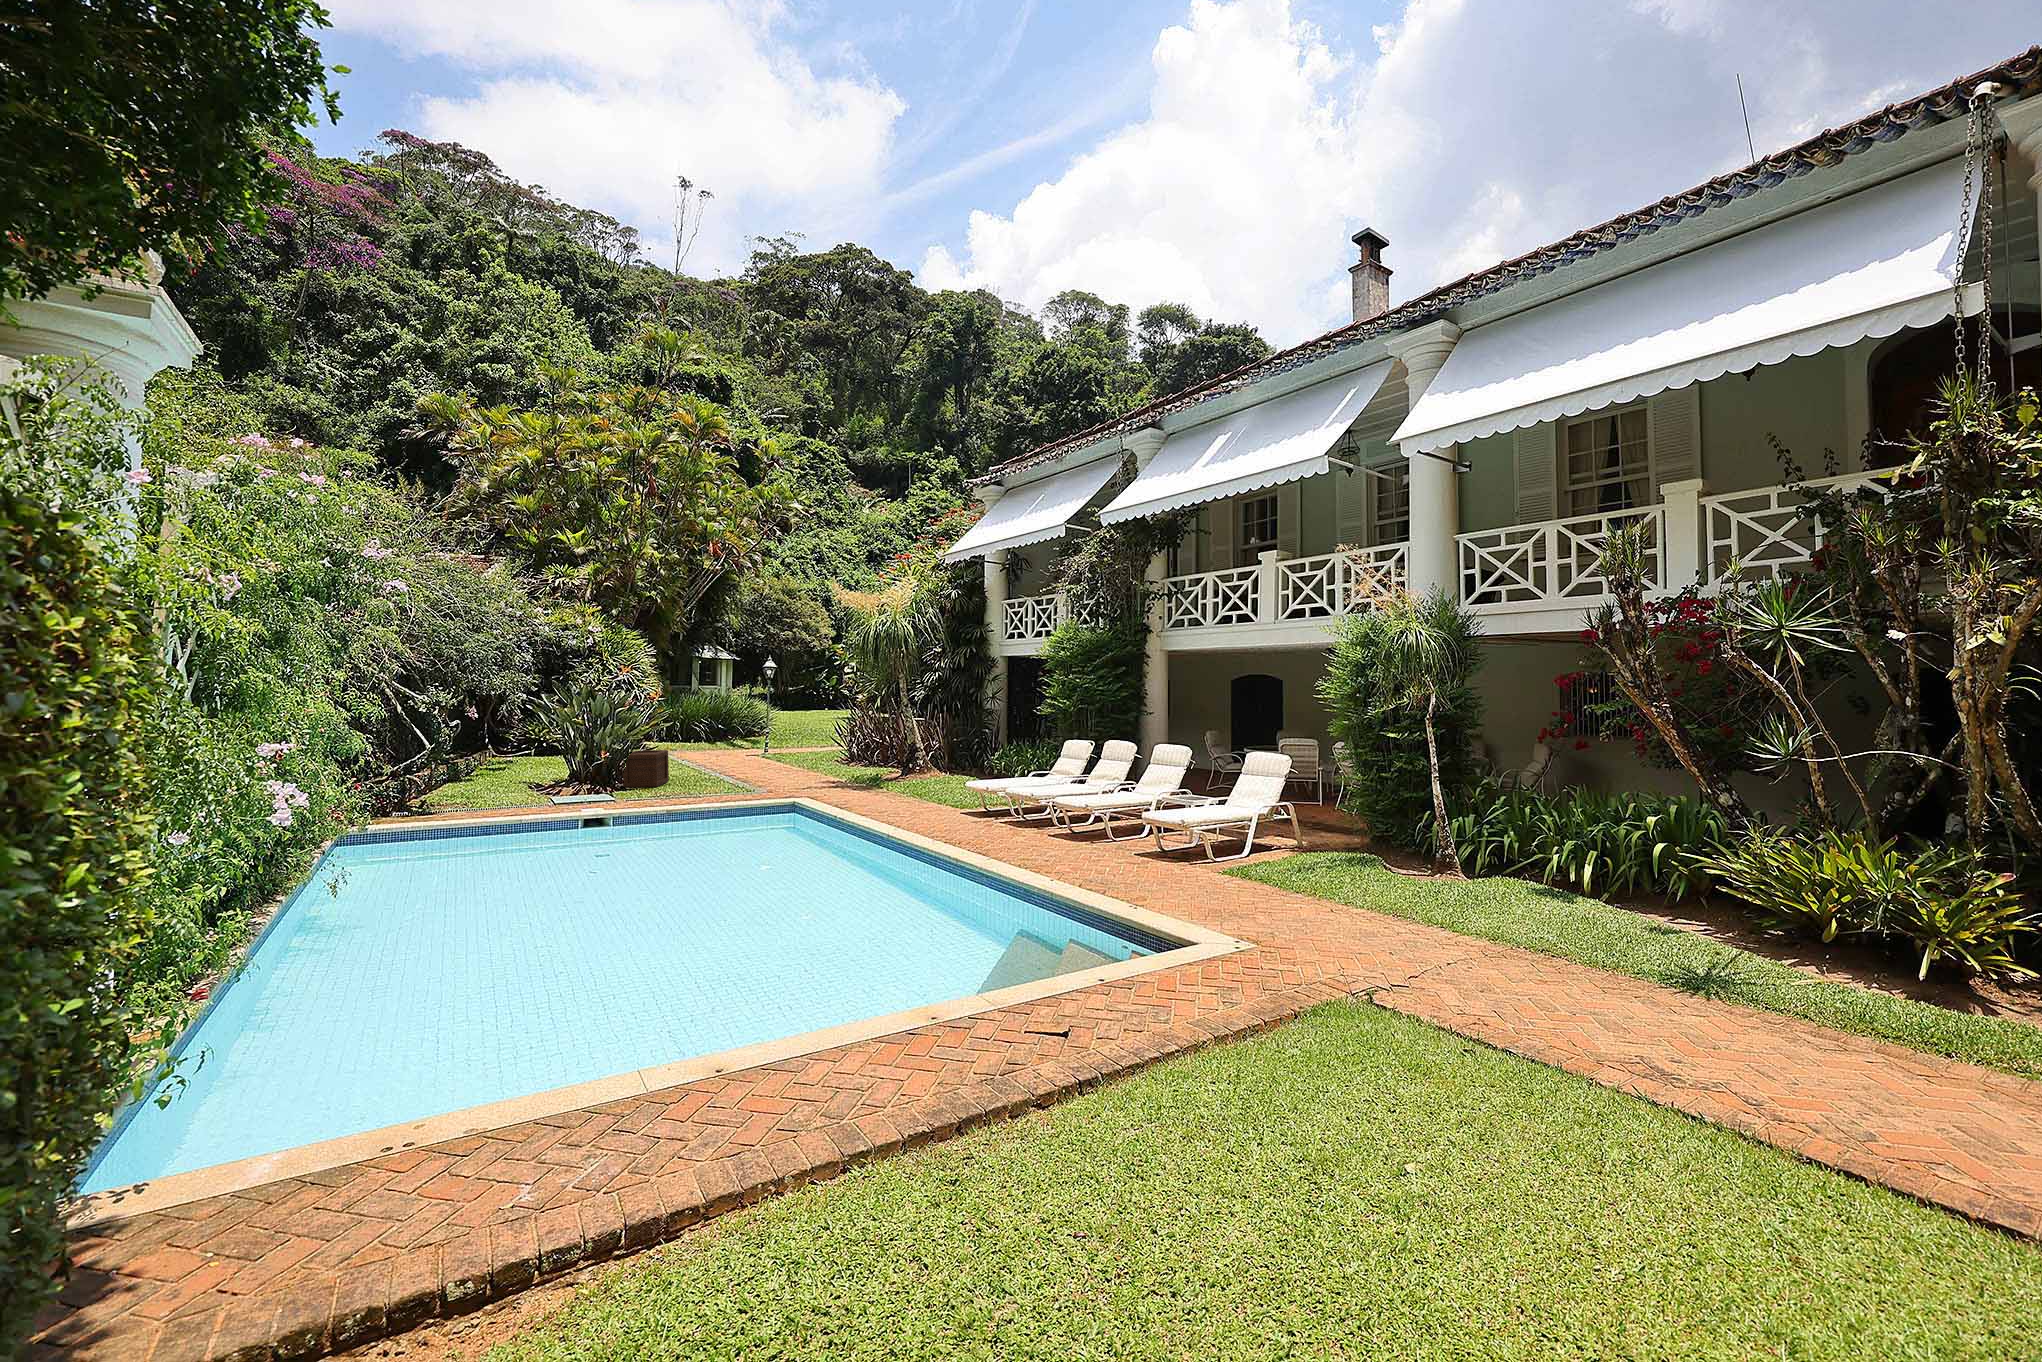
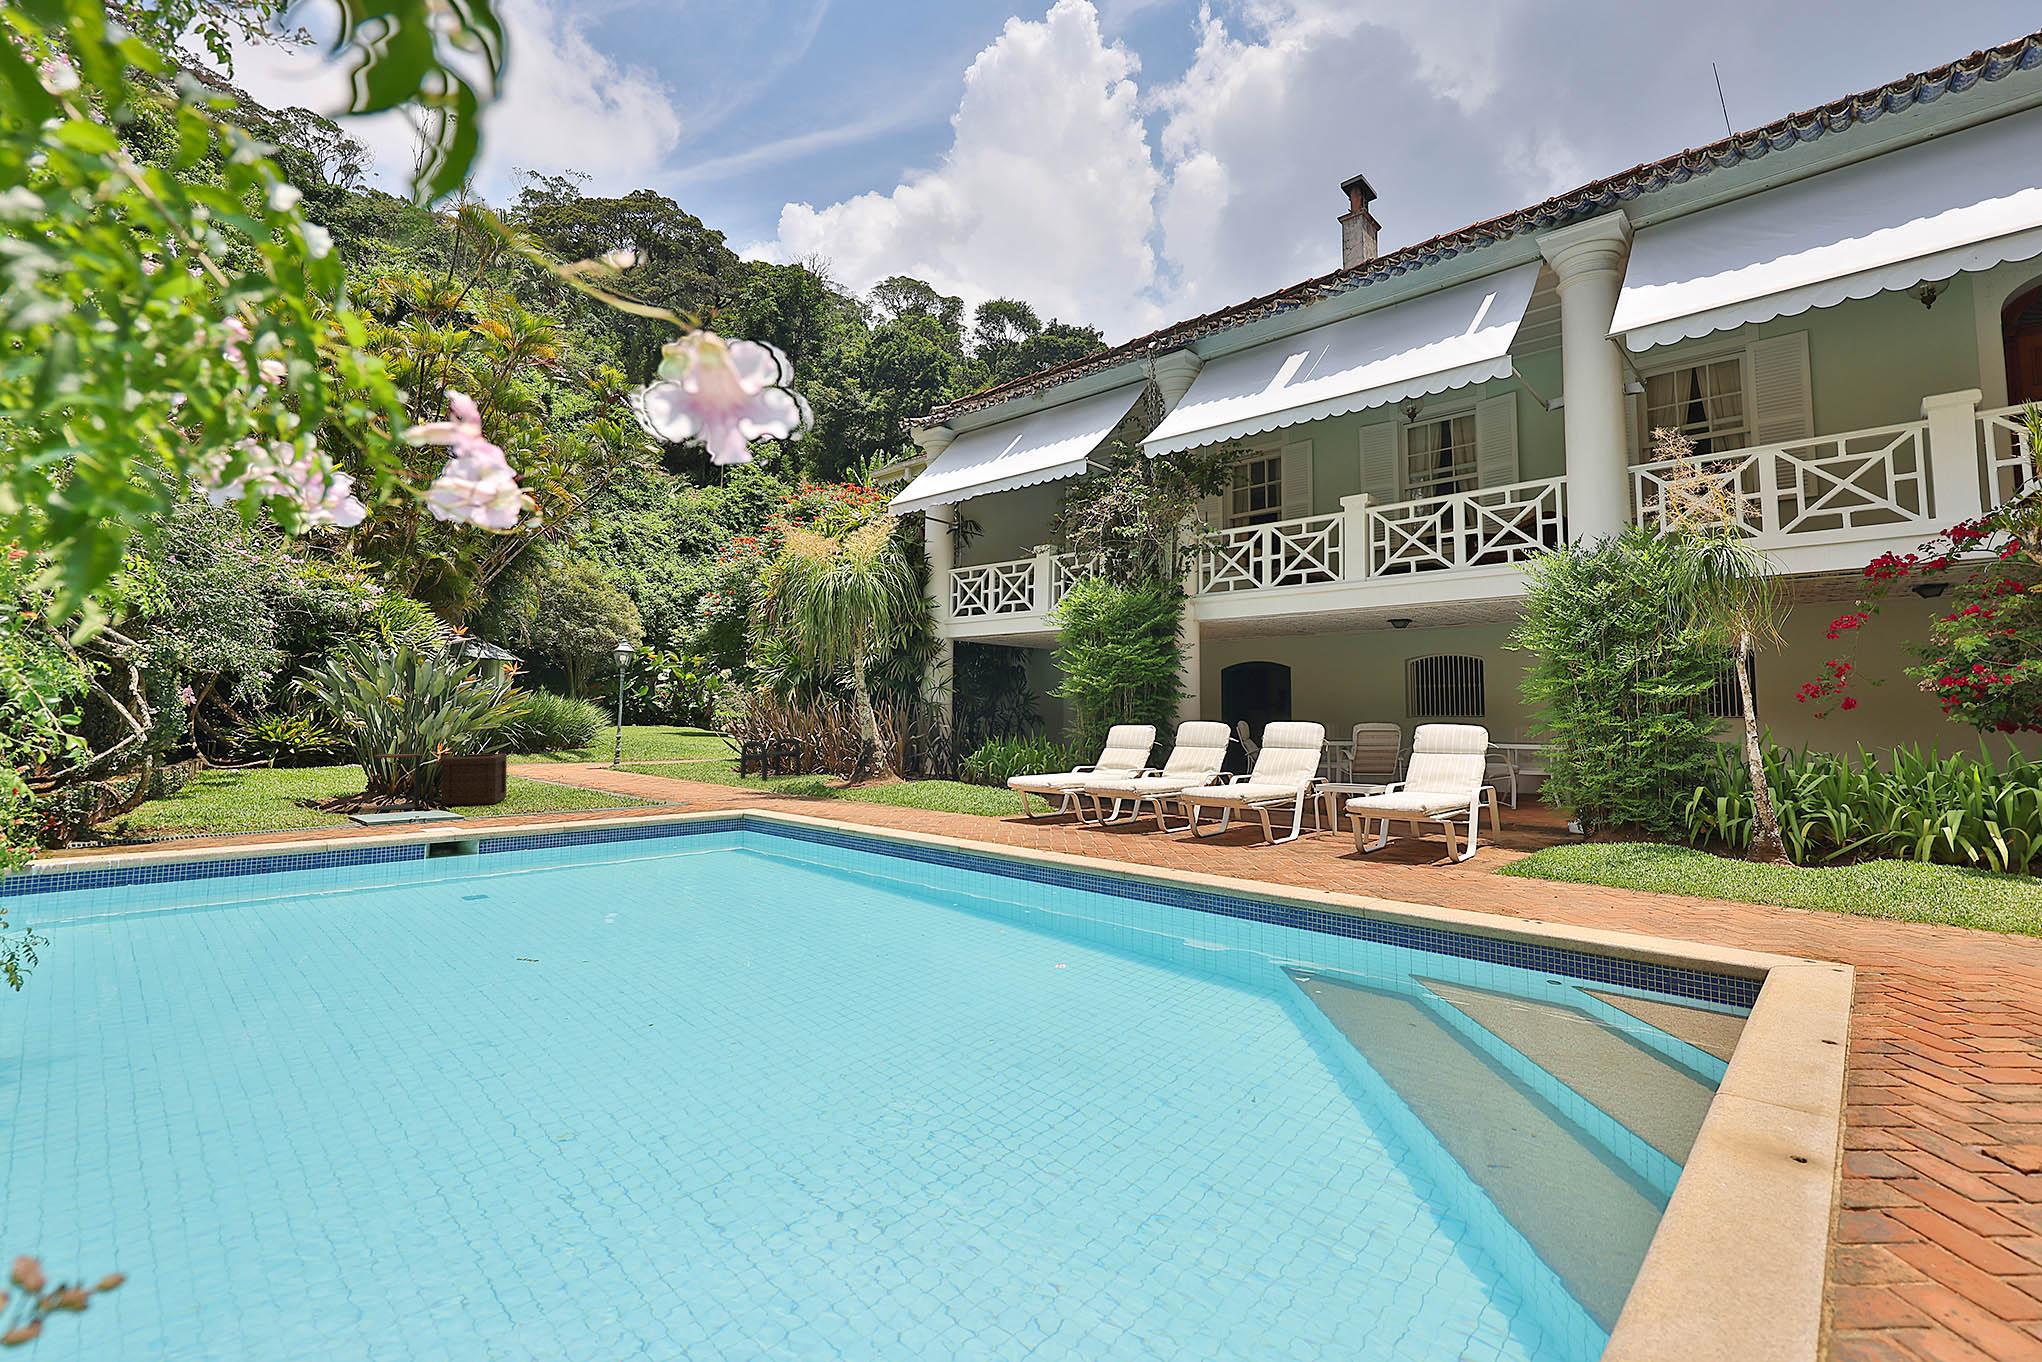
bench: none [853,733,900,768] -> present [740,739,801,781]
side table: none [579,751,611,791] -> present [374,753,424,810]

